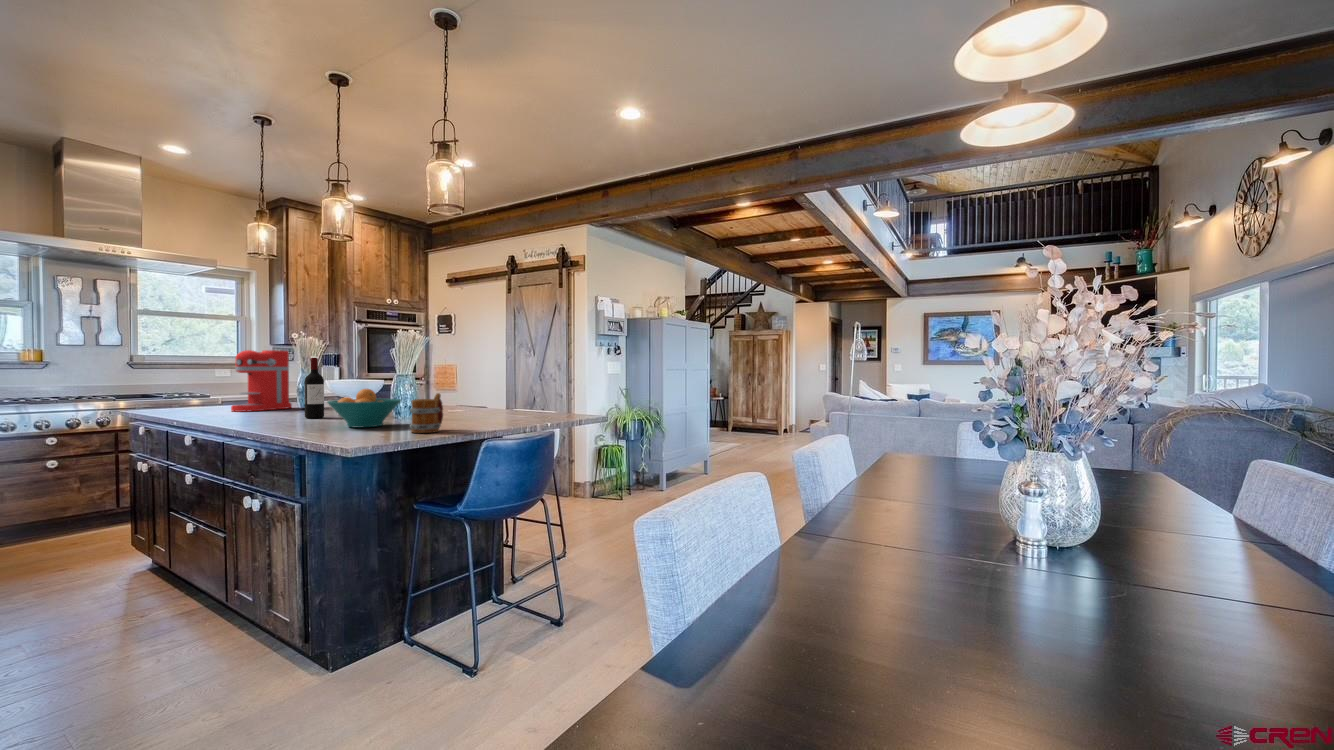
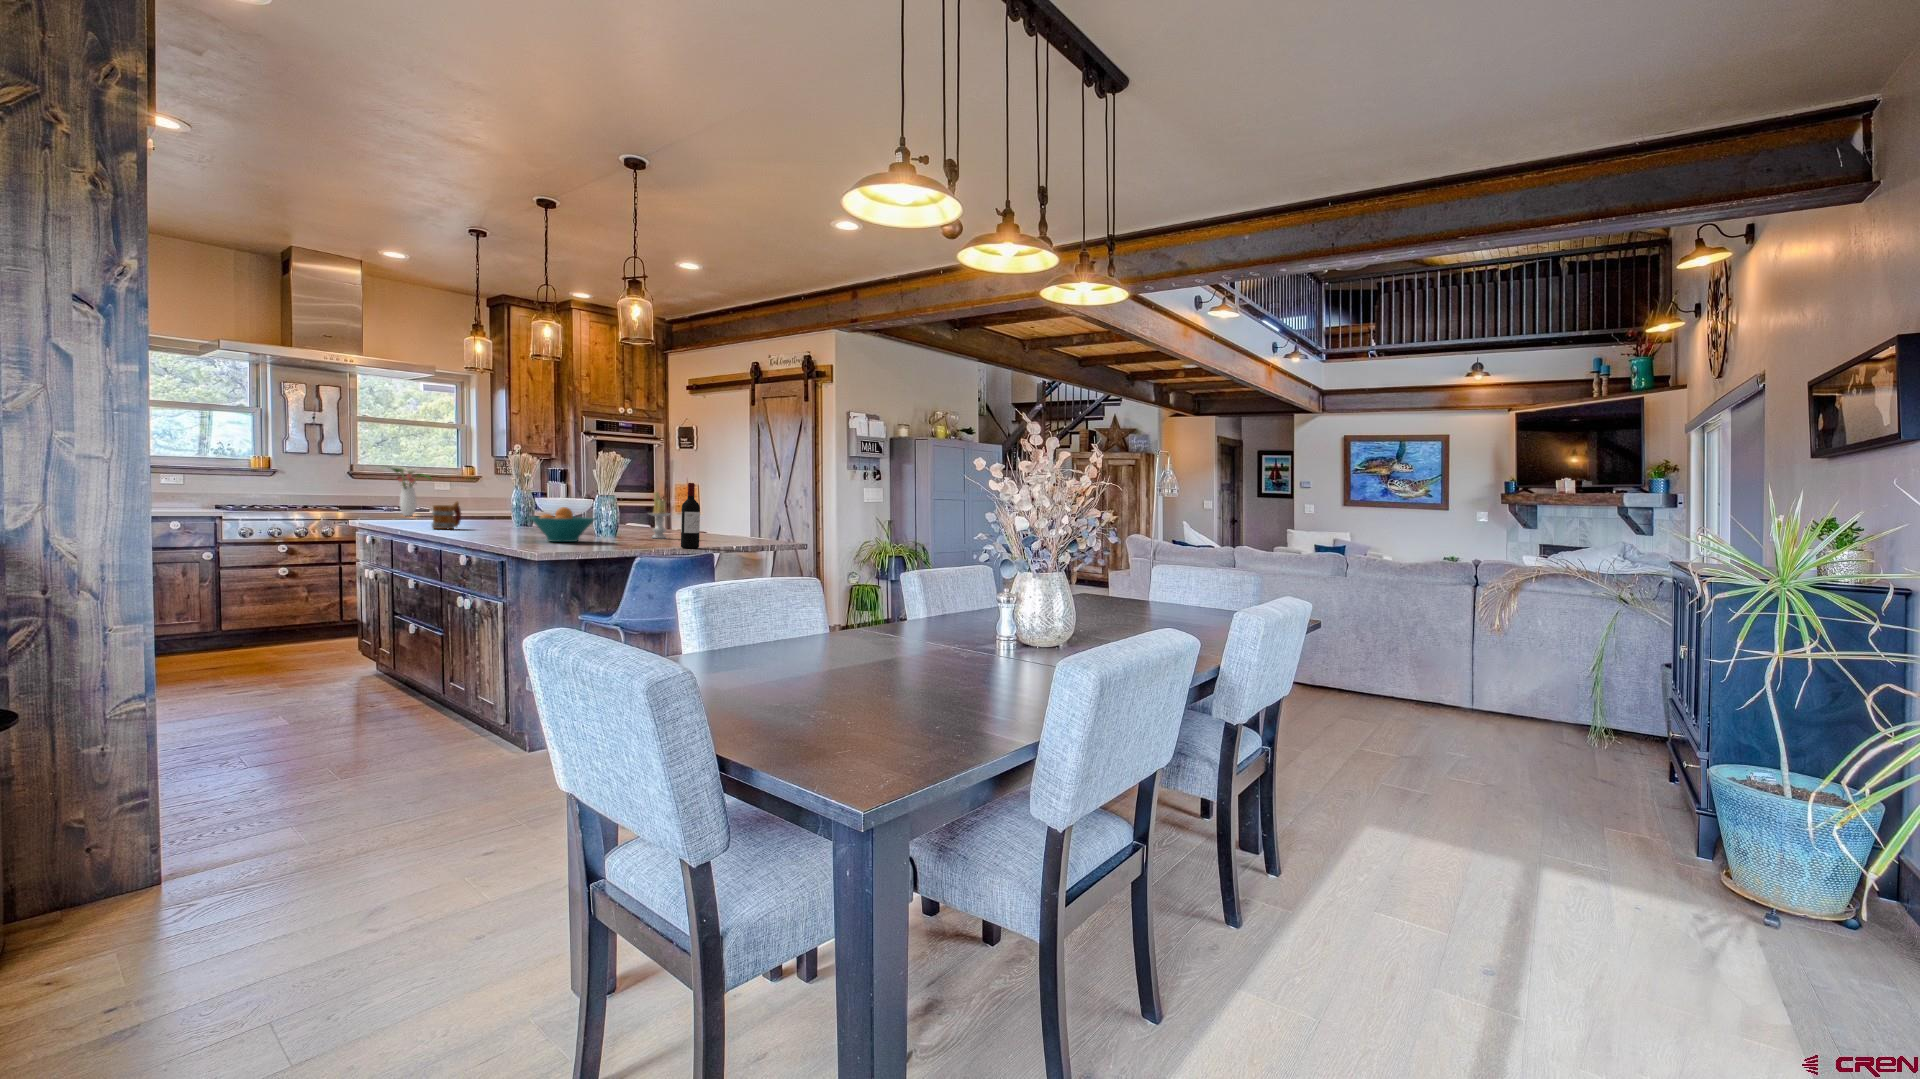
coffee maker: present [231,350,292,412] -> none [449,467,505,527]
flower arrangement: none [160,353,214,400] -> present [391,467,431,516]
wine bottle: present [305,358,324,418] -> present [681,483,700,548]
candle: none [446,369,472,415] -> present [649,492,671,539]
mug: present [410,393,443,433] -> present [432,501,461,529]

